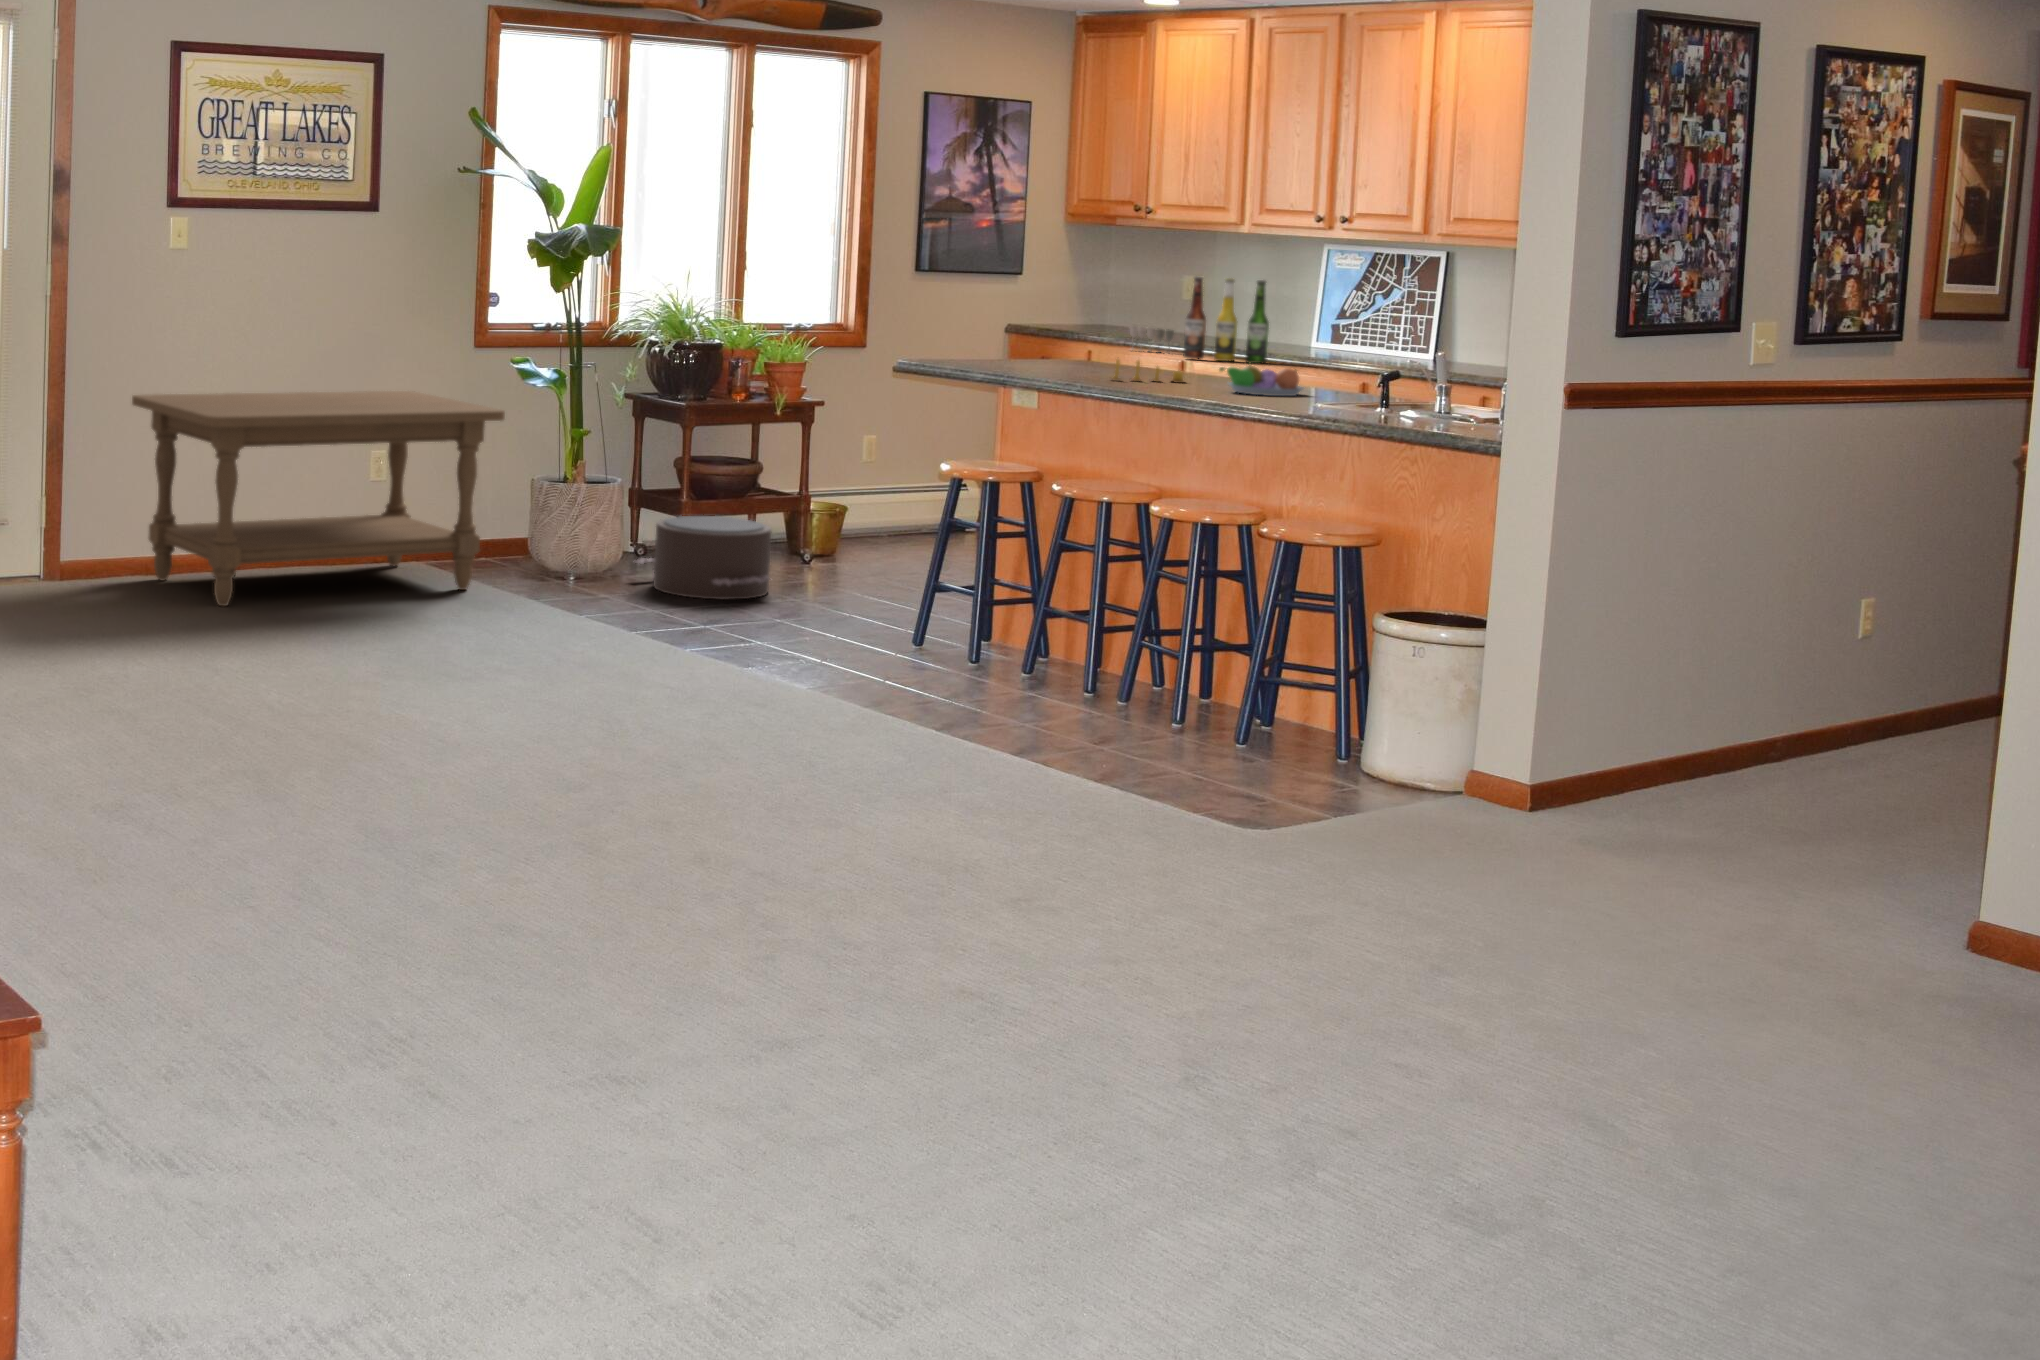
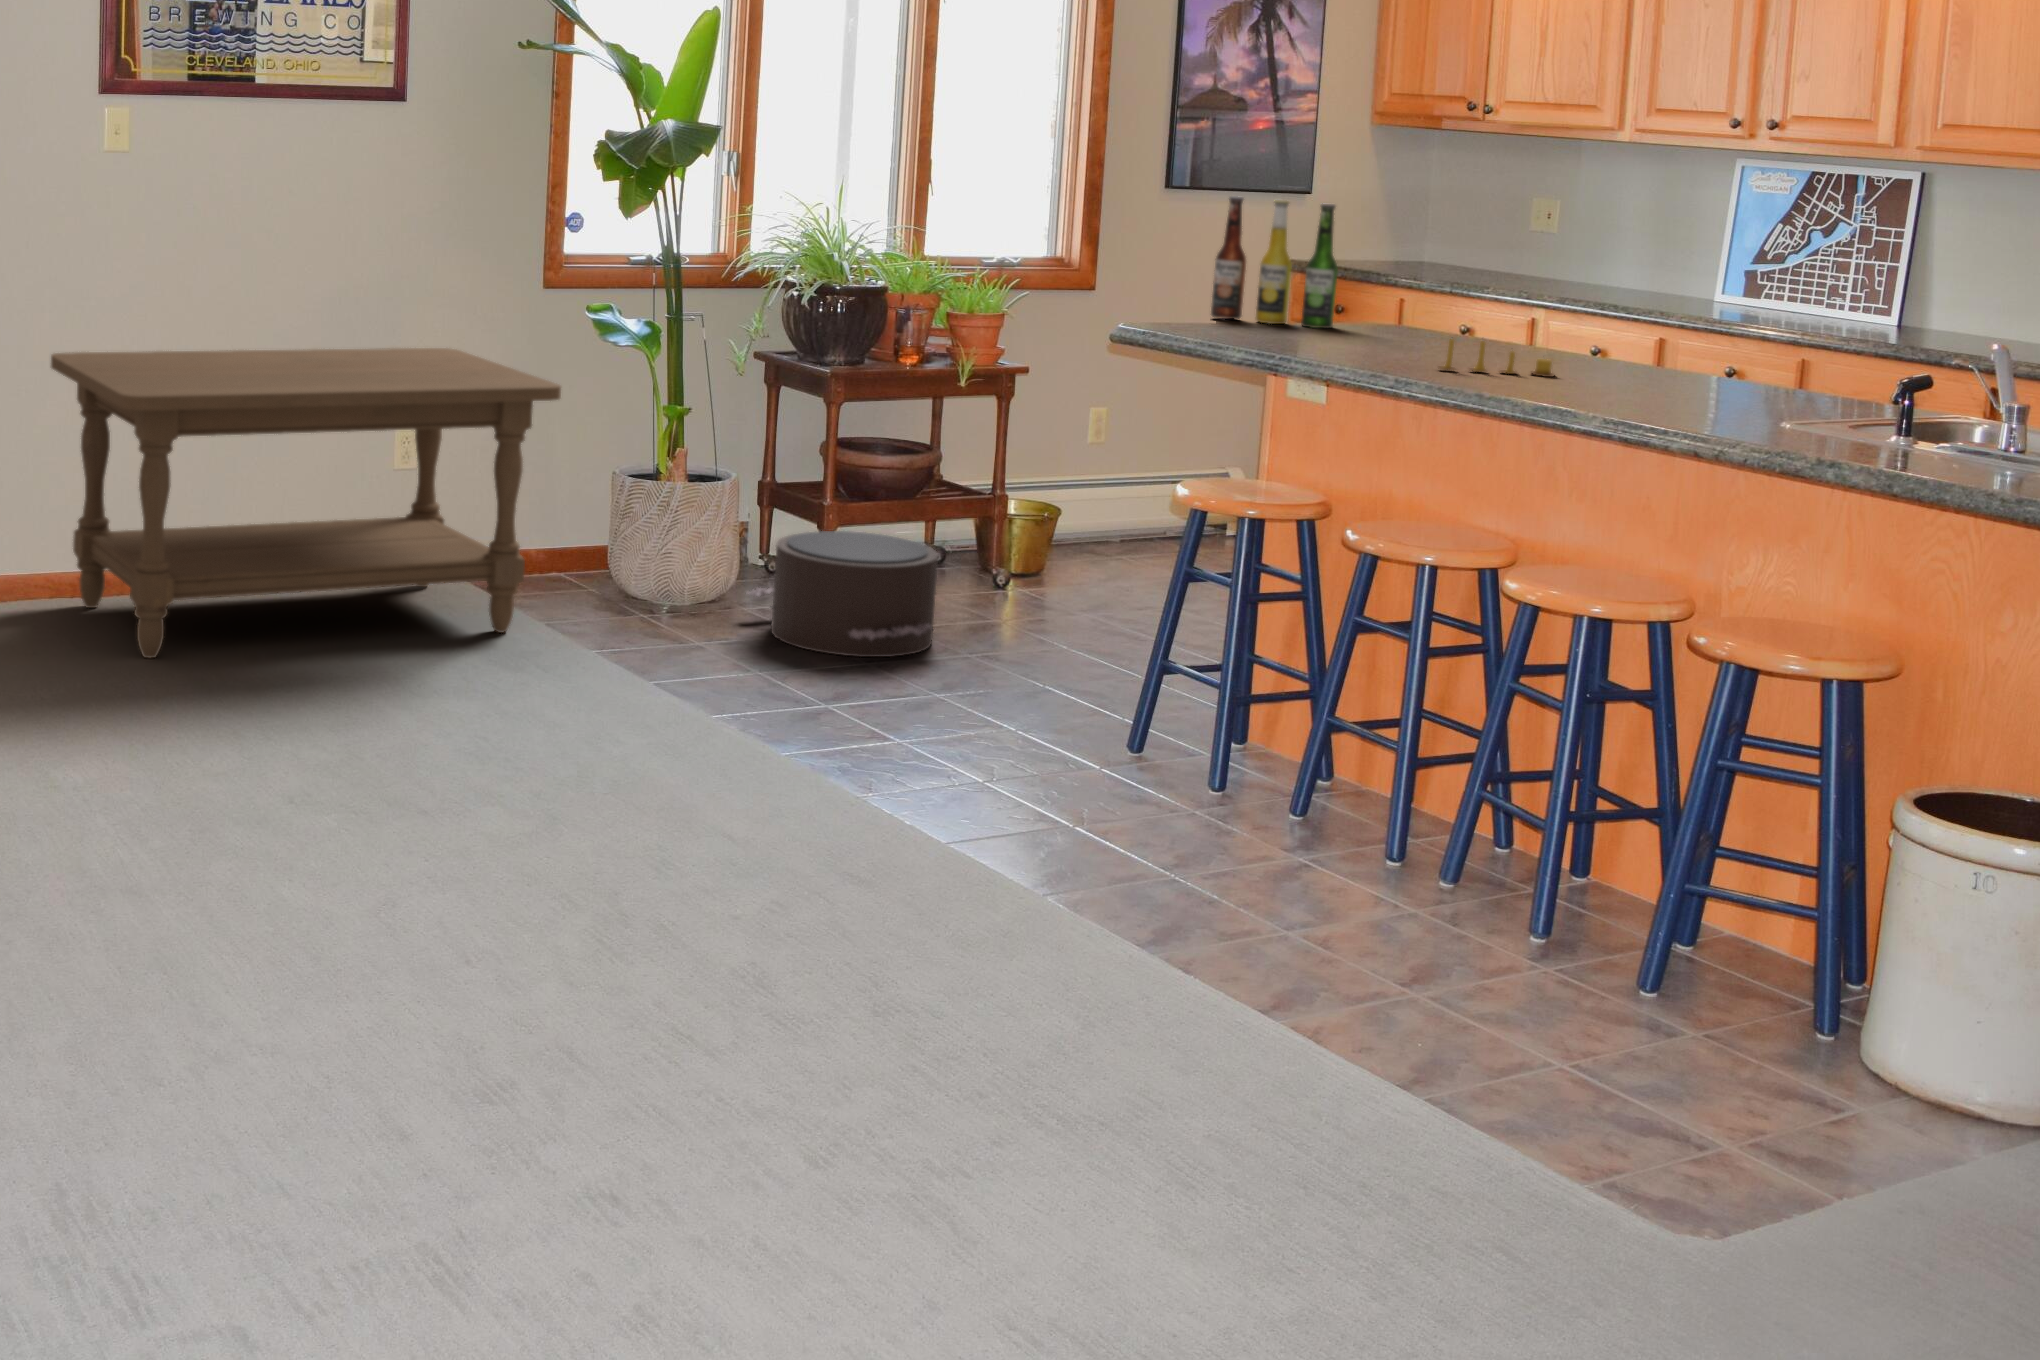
beer bottle: present [1183,276,1269,363] -> present [1211,196,1338,328]
wine glass: present [1130,326,1174,352] -> none [1455,268,1521,308]
fruit bowl: present [1220,361,1303,396] -> none [1615,354,1754,413]

